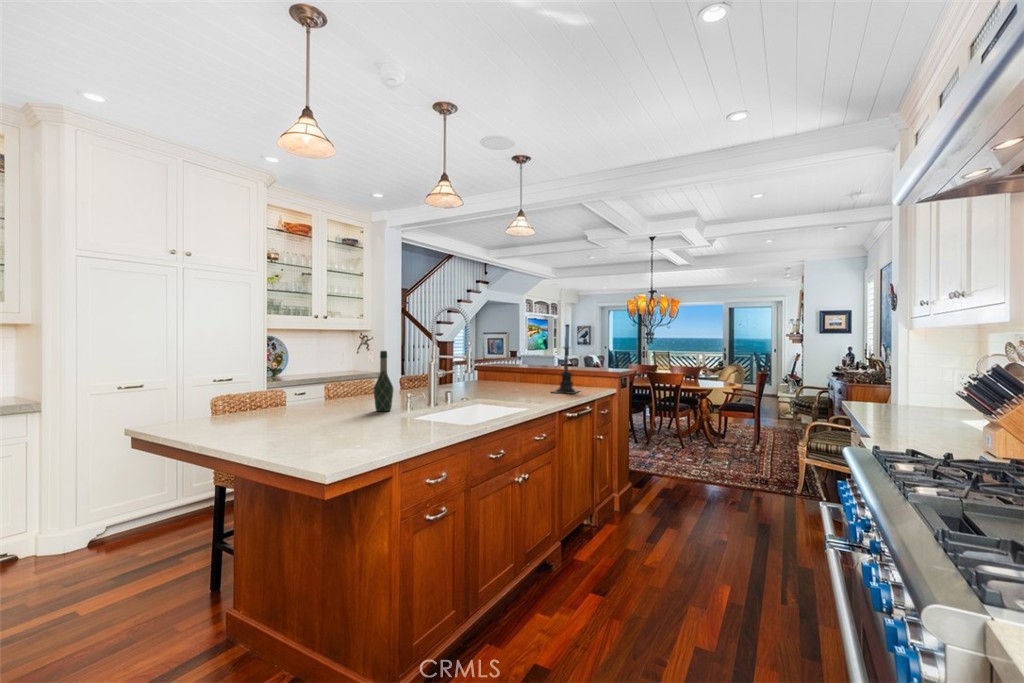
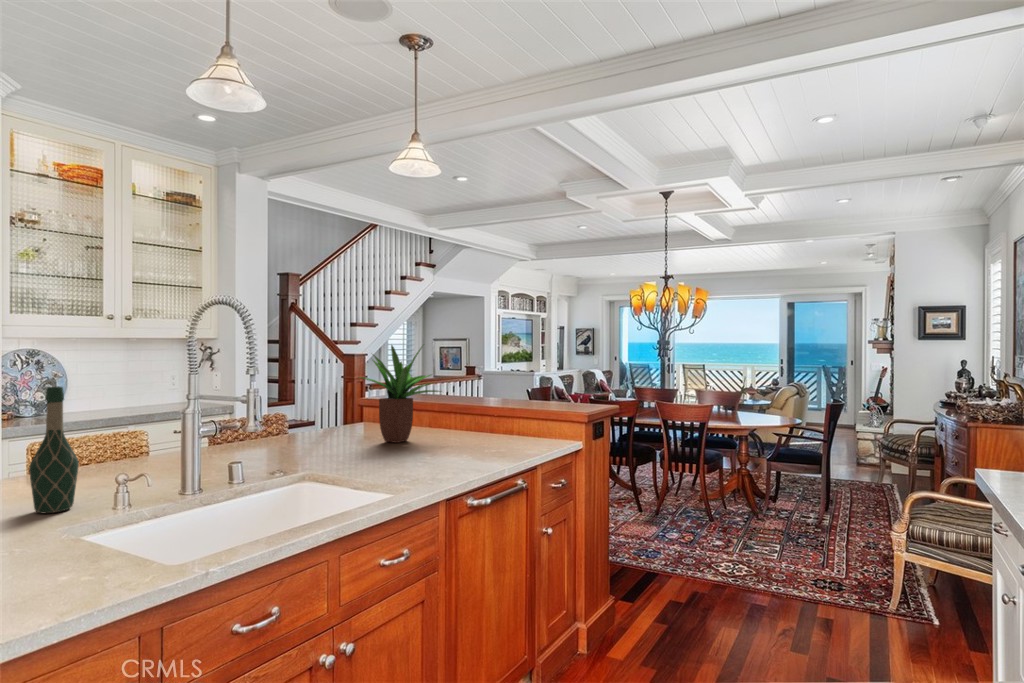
potted plant: none [493,332,539,389] -> present [360,345,440,443]
candle holder: present [553,346,578,394] -> none [450,357,510,456]

